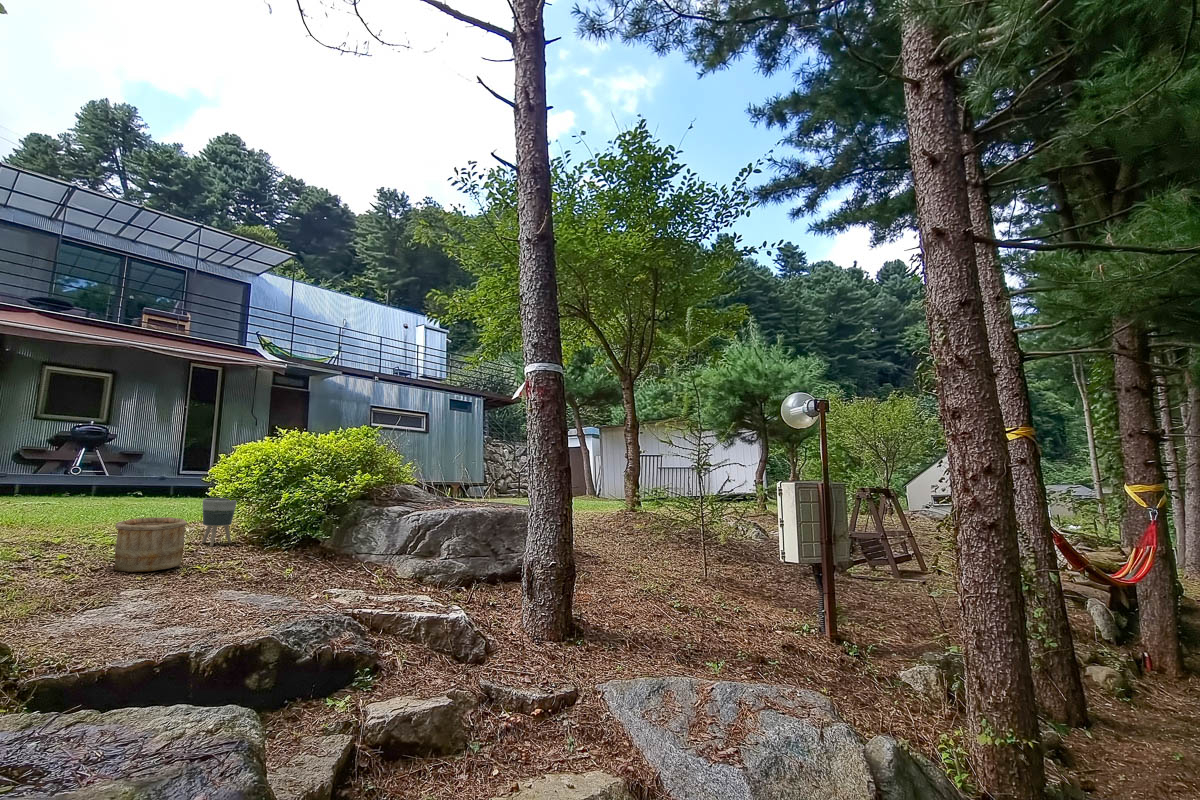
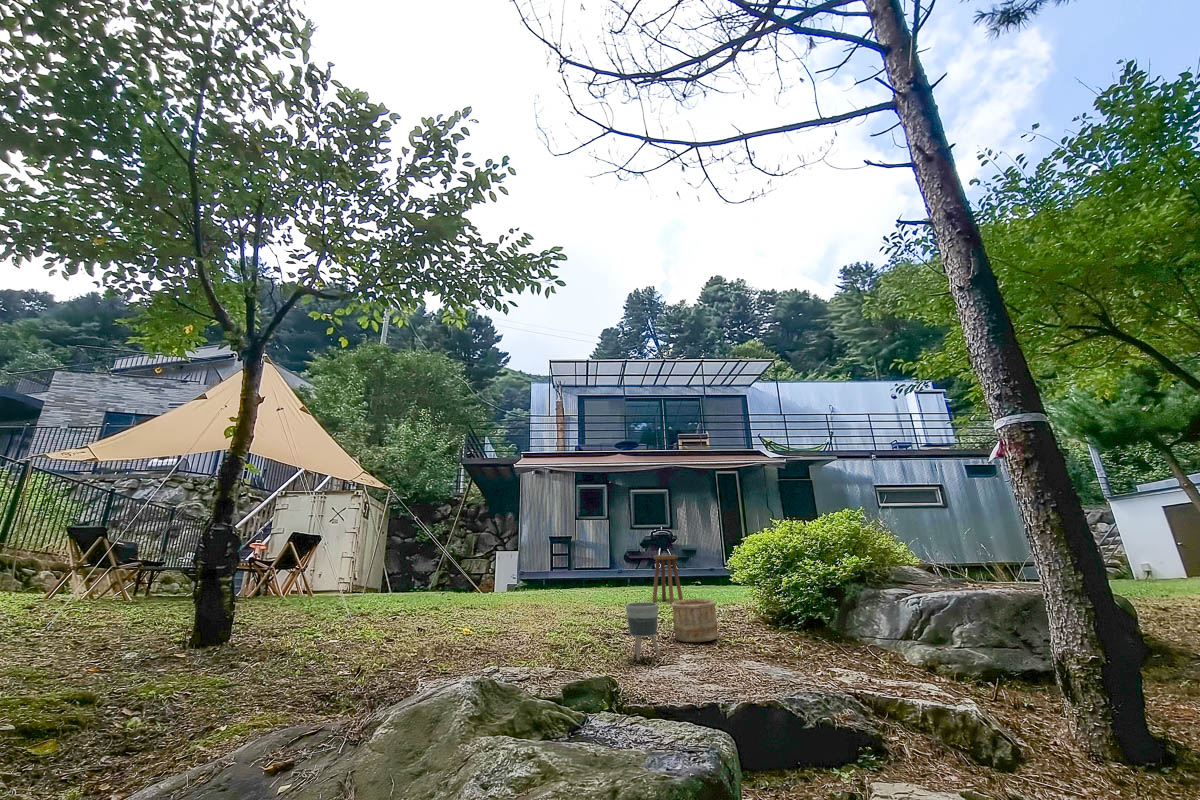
stool: none [71,459,126,522] -> present [653,555,683,604]
planter: present [202,498,237,547] -> present [626,602,660,661]

